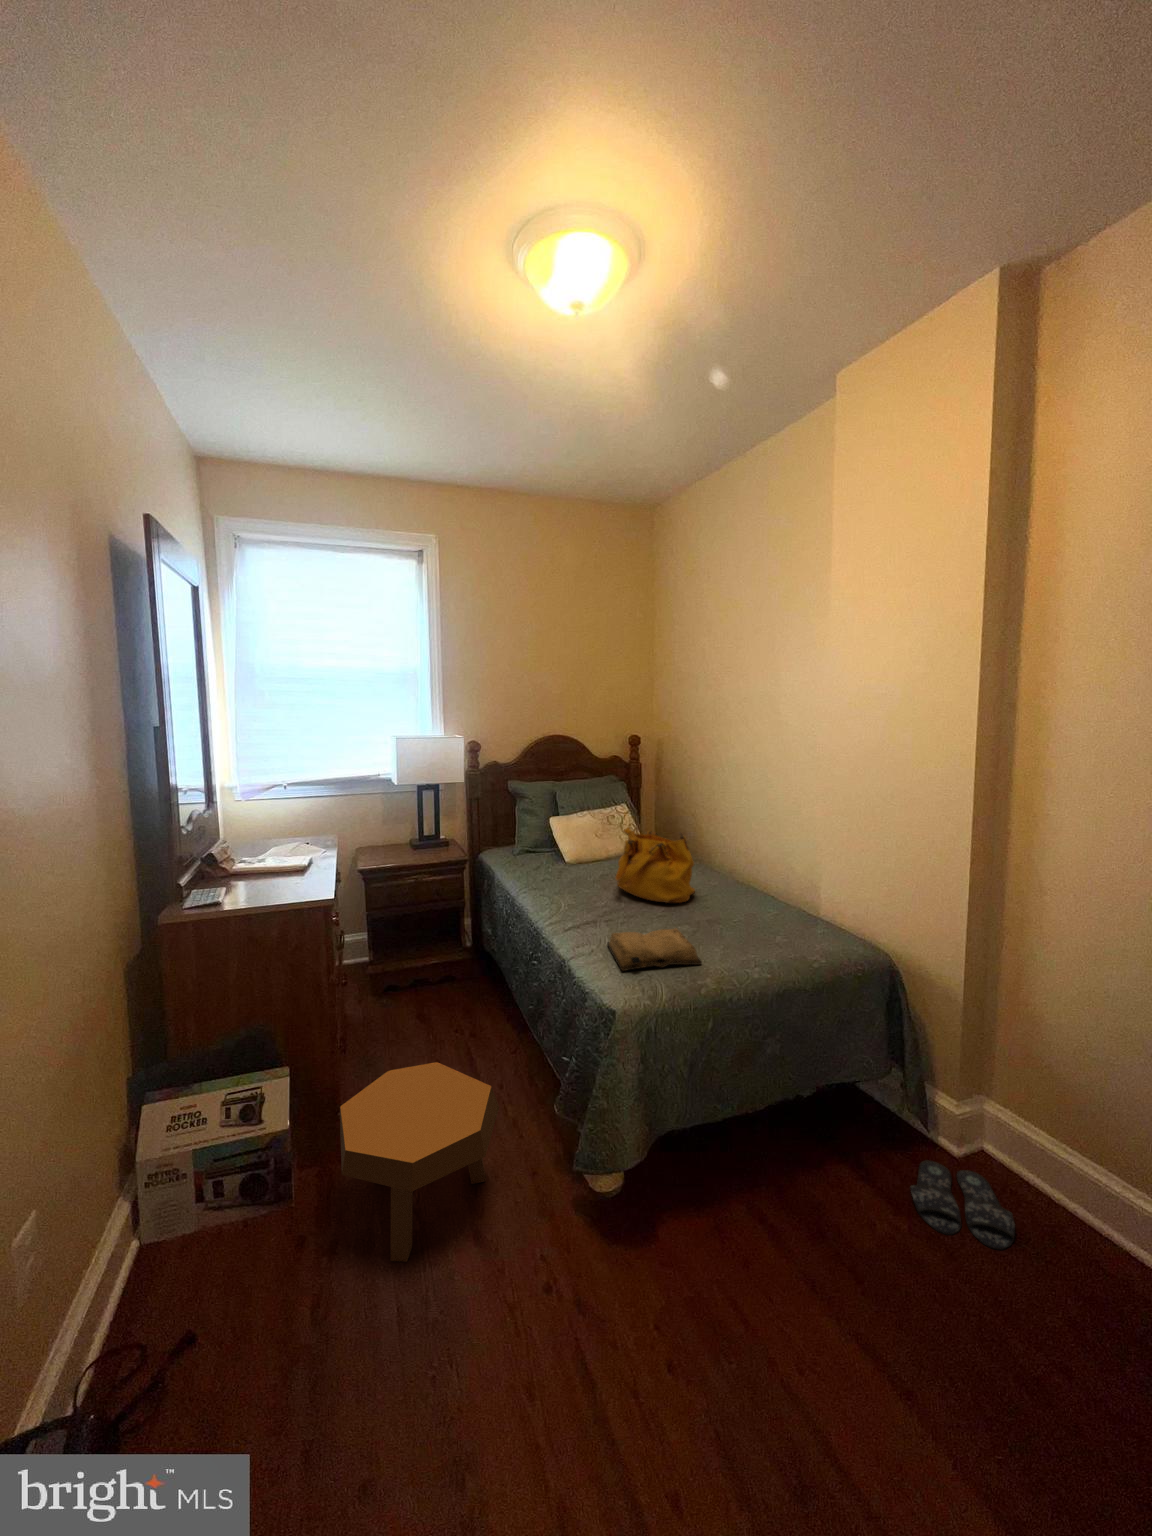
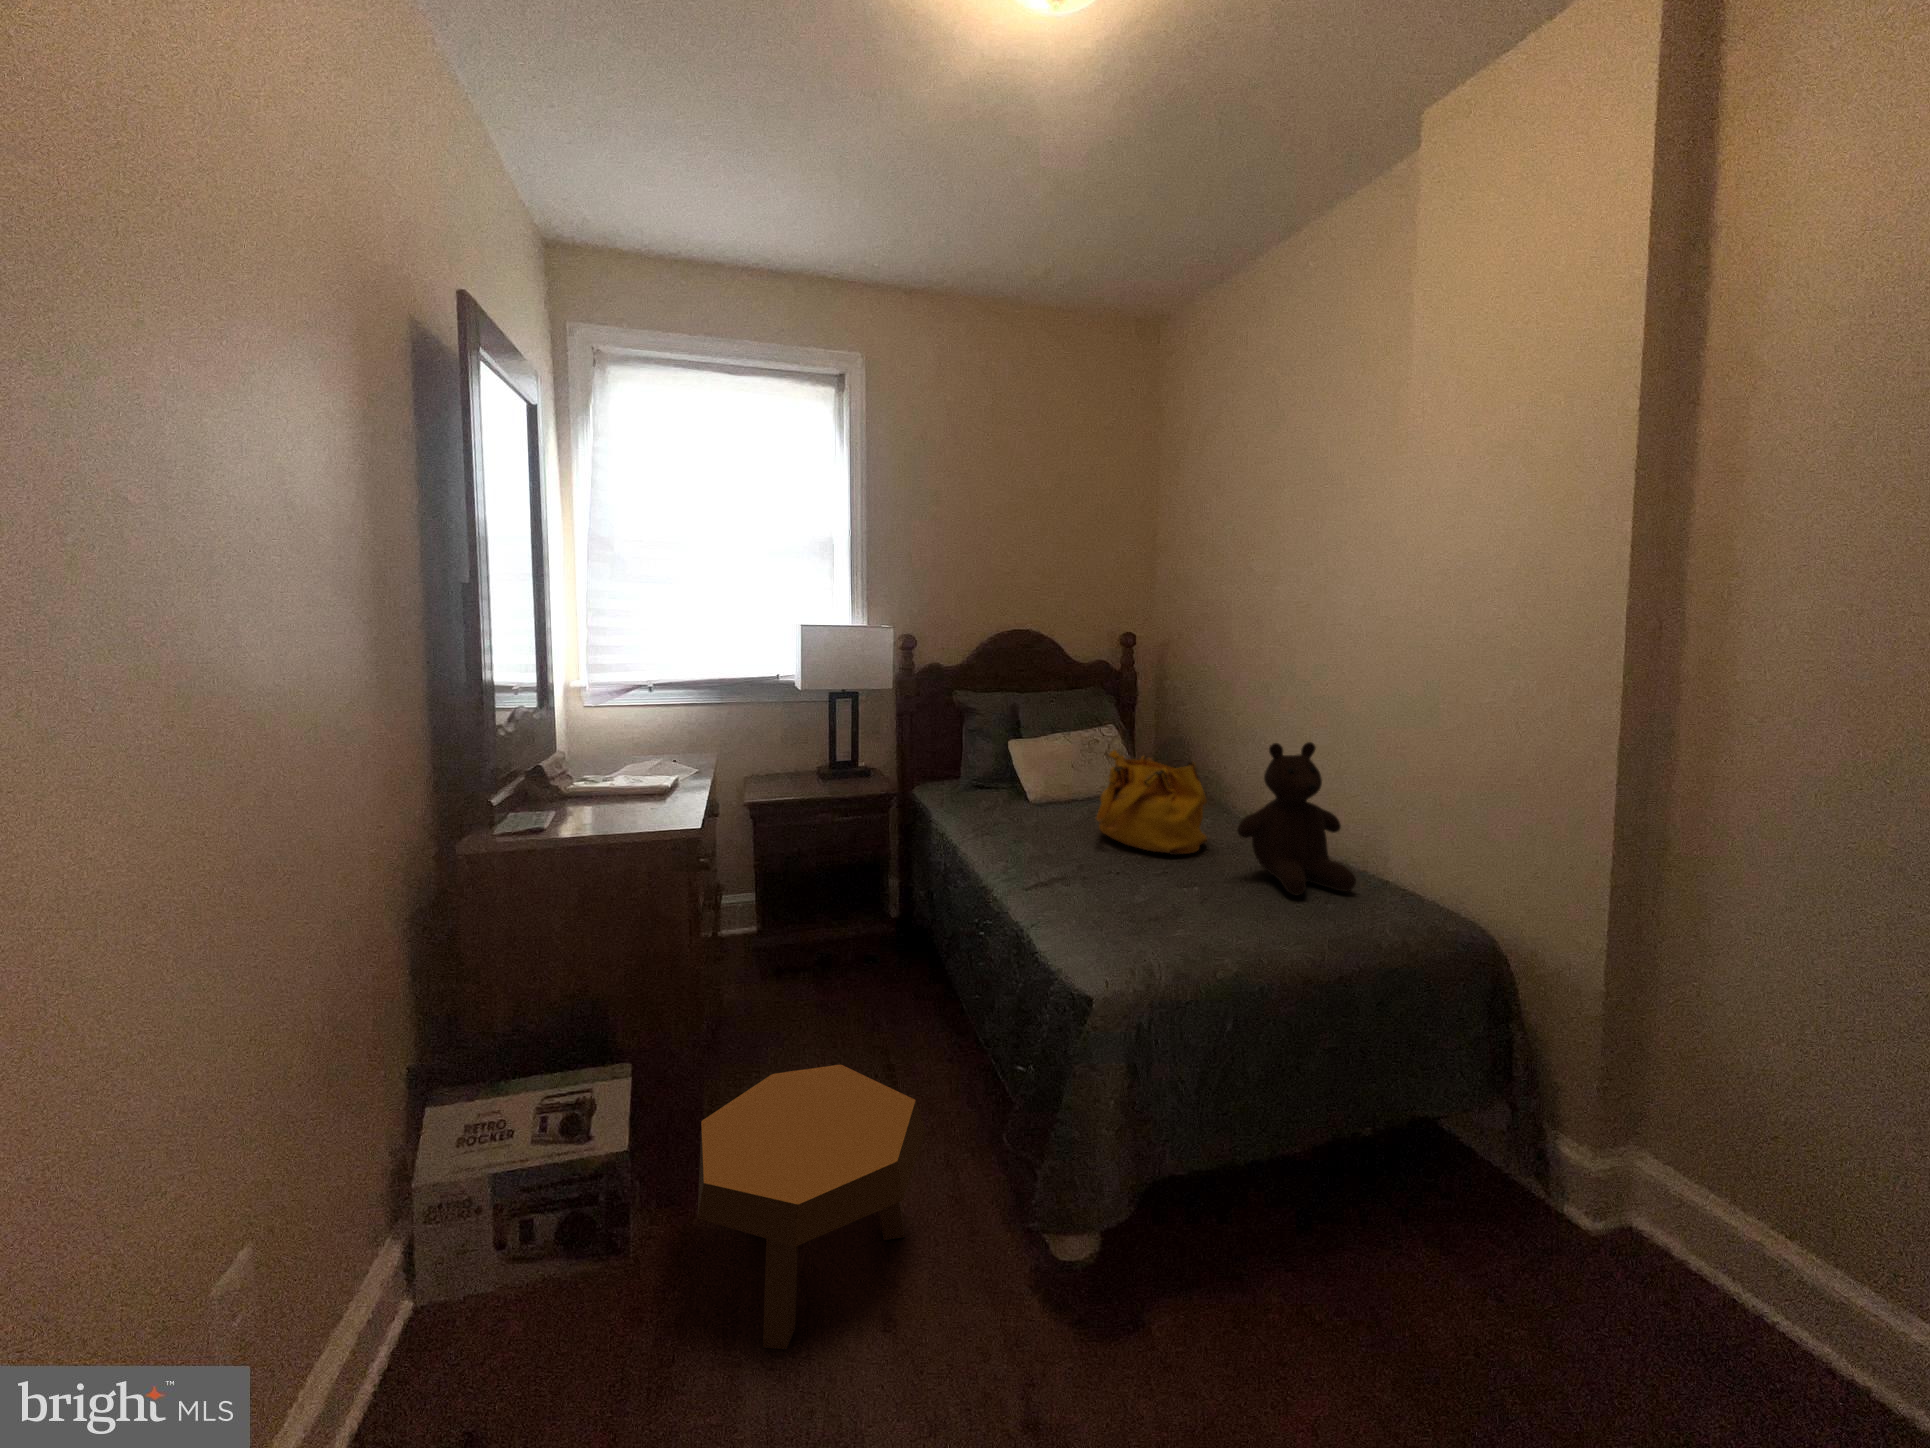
teddy bear: none [716,823,799,933] -> present [1237,742,1356,895]
diary: present [607,928,702,971] -> none [1084,885,1218,941]
slippers: present [910,1160,1015,1250] -> none [1520,1230,1681,1367]

